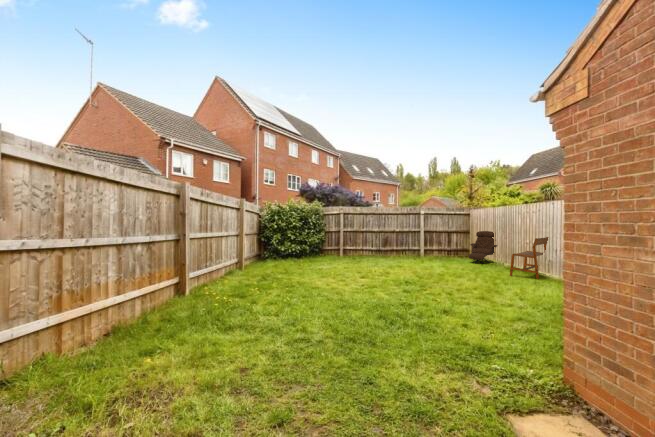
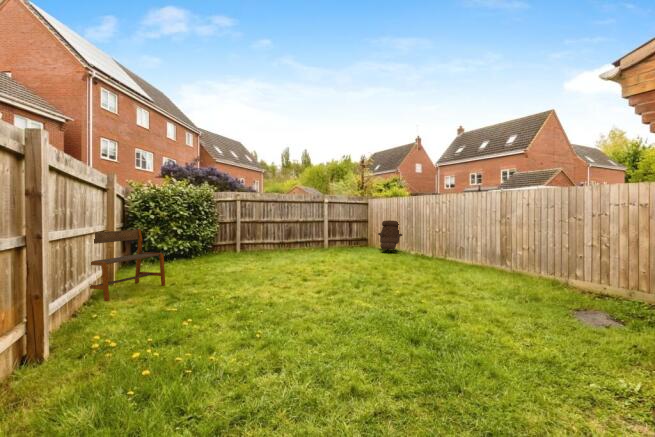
bench: present [510,237,549,279] -> present [89,229,165,301]

